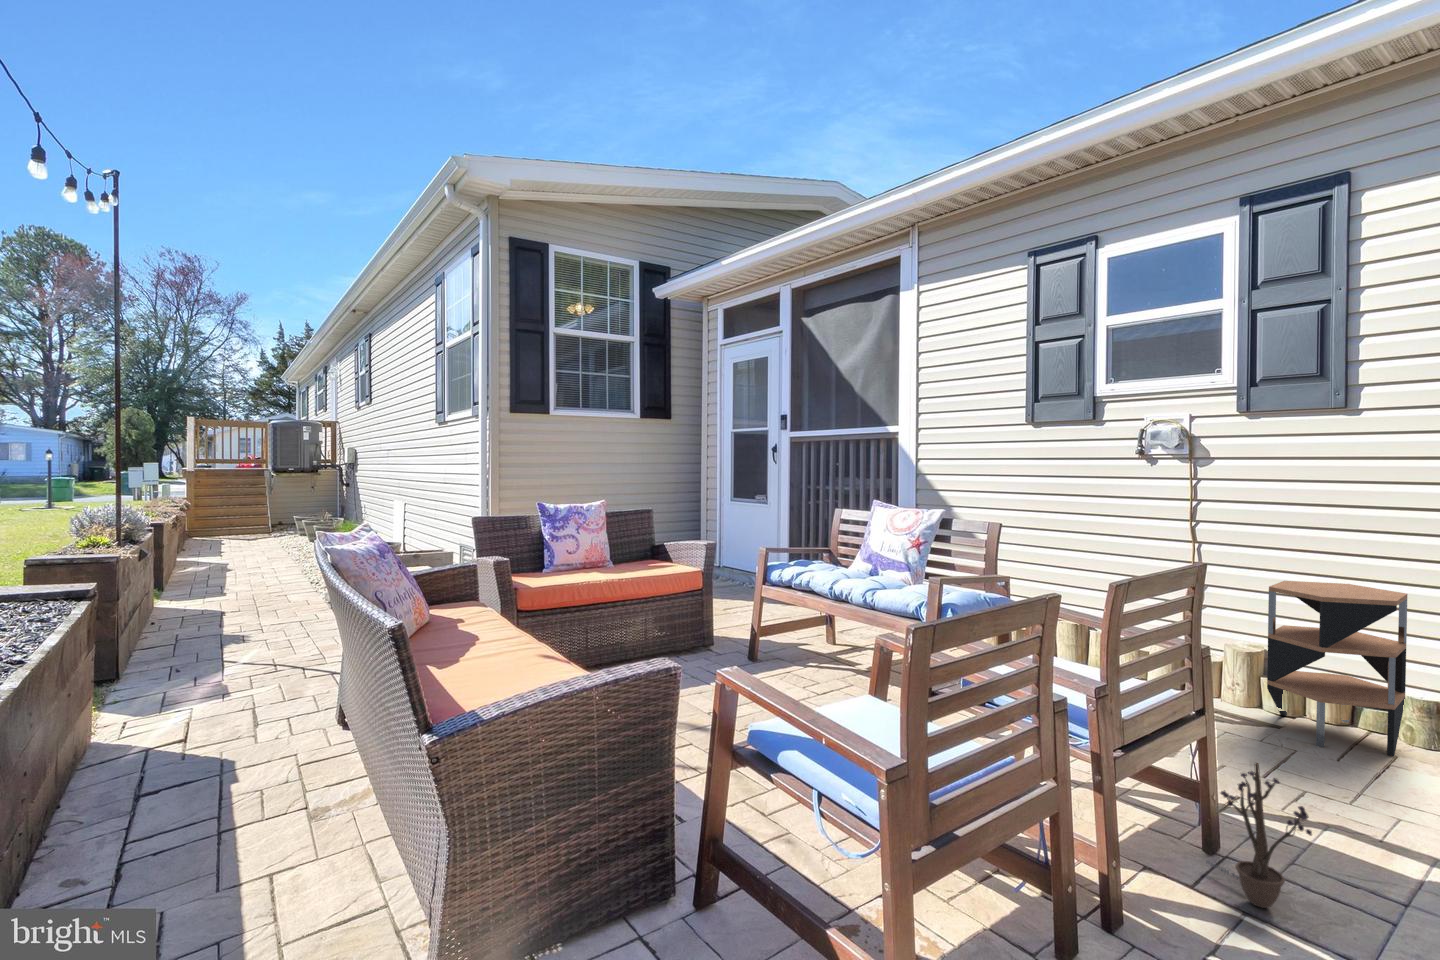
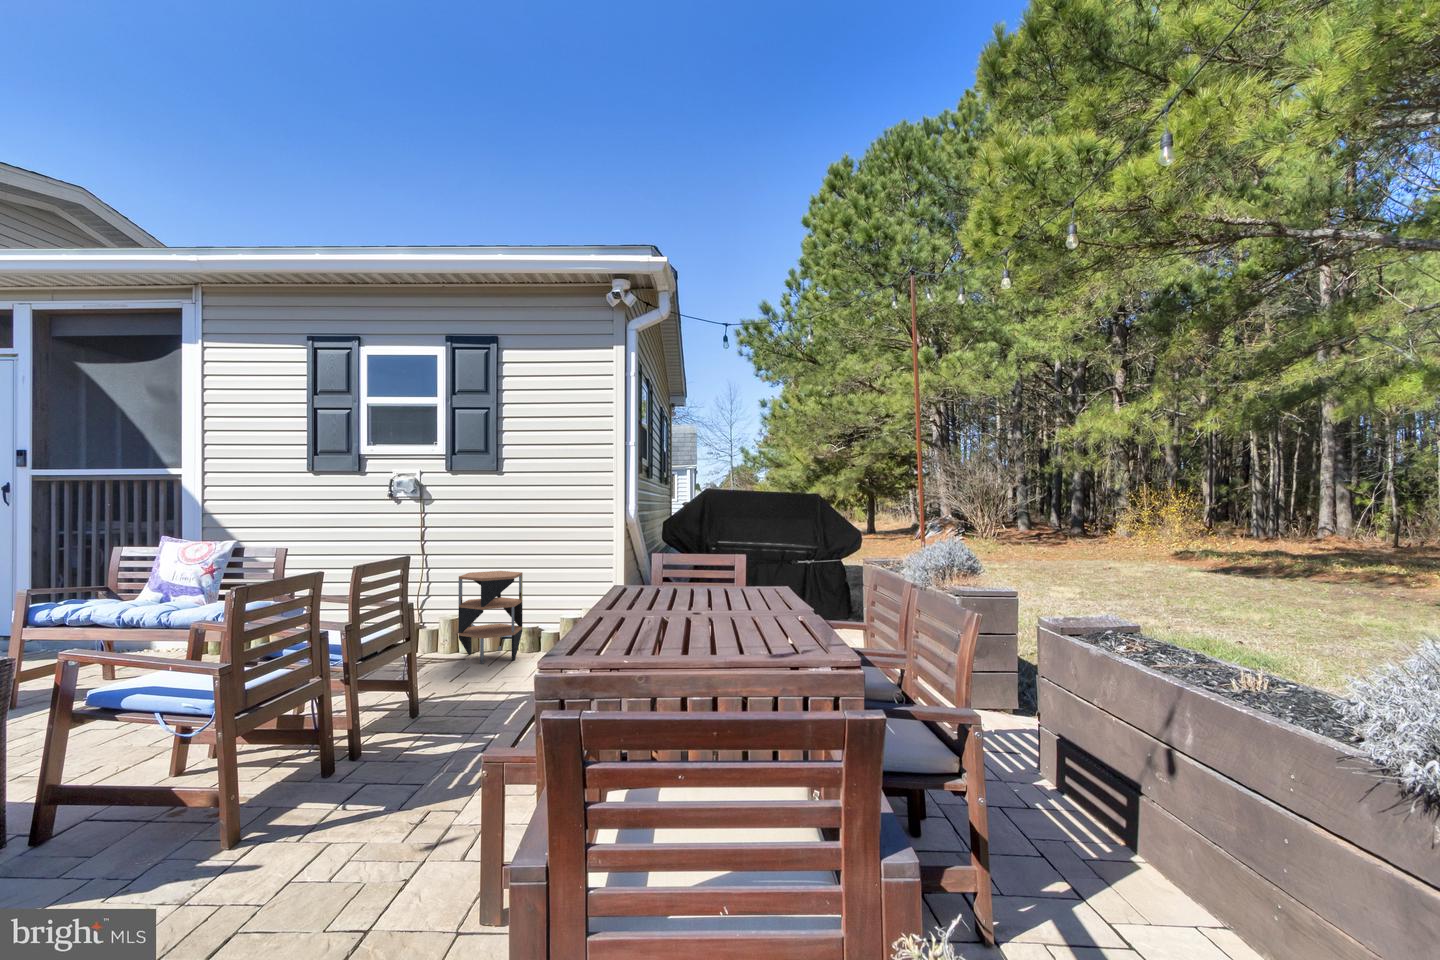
decorative plant: present [1206,763,1312,908] -> none [402,658,443,730]

